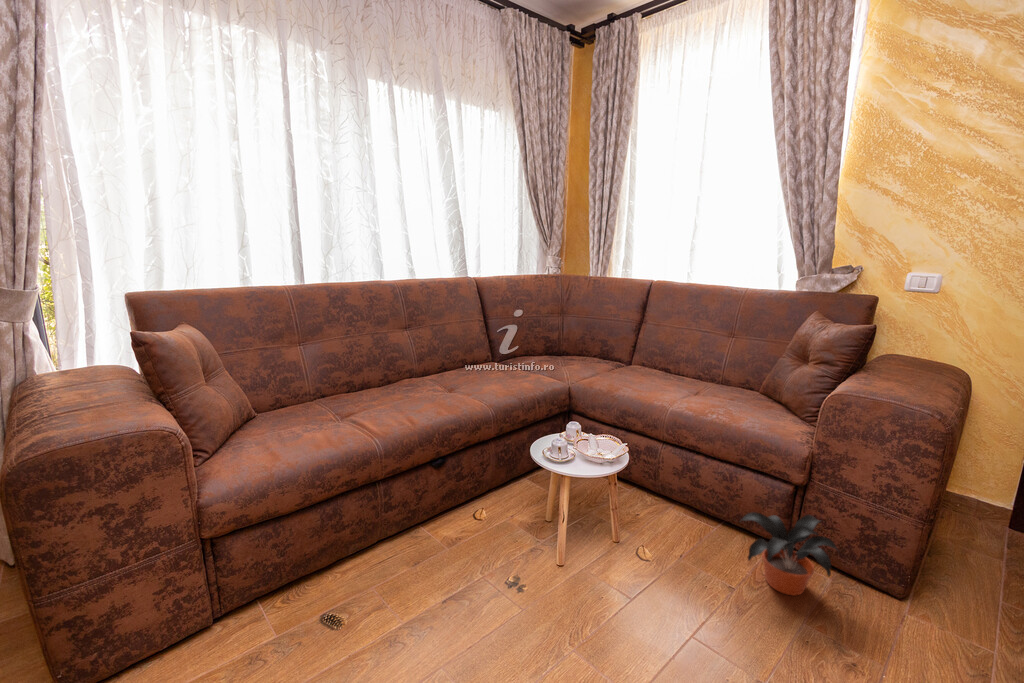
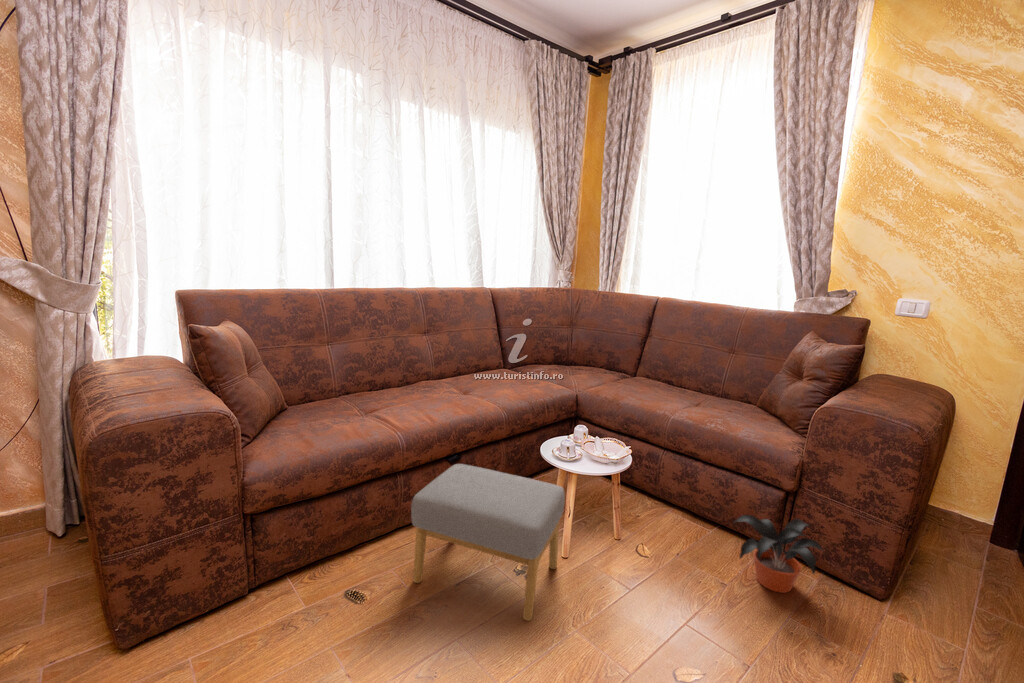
footstool: none [389,470,557,642] -> present [411,464,565,621]

